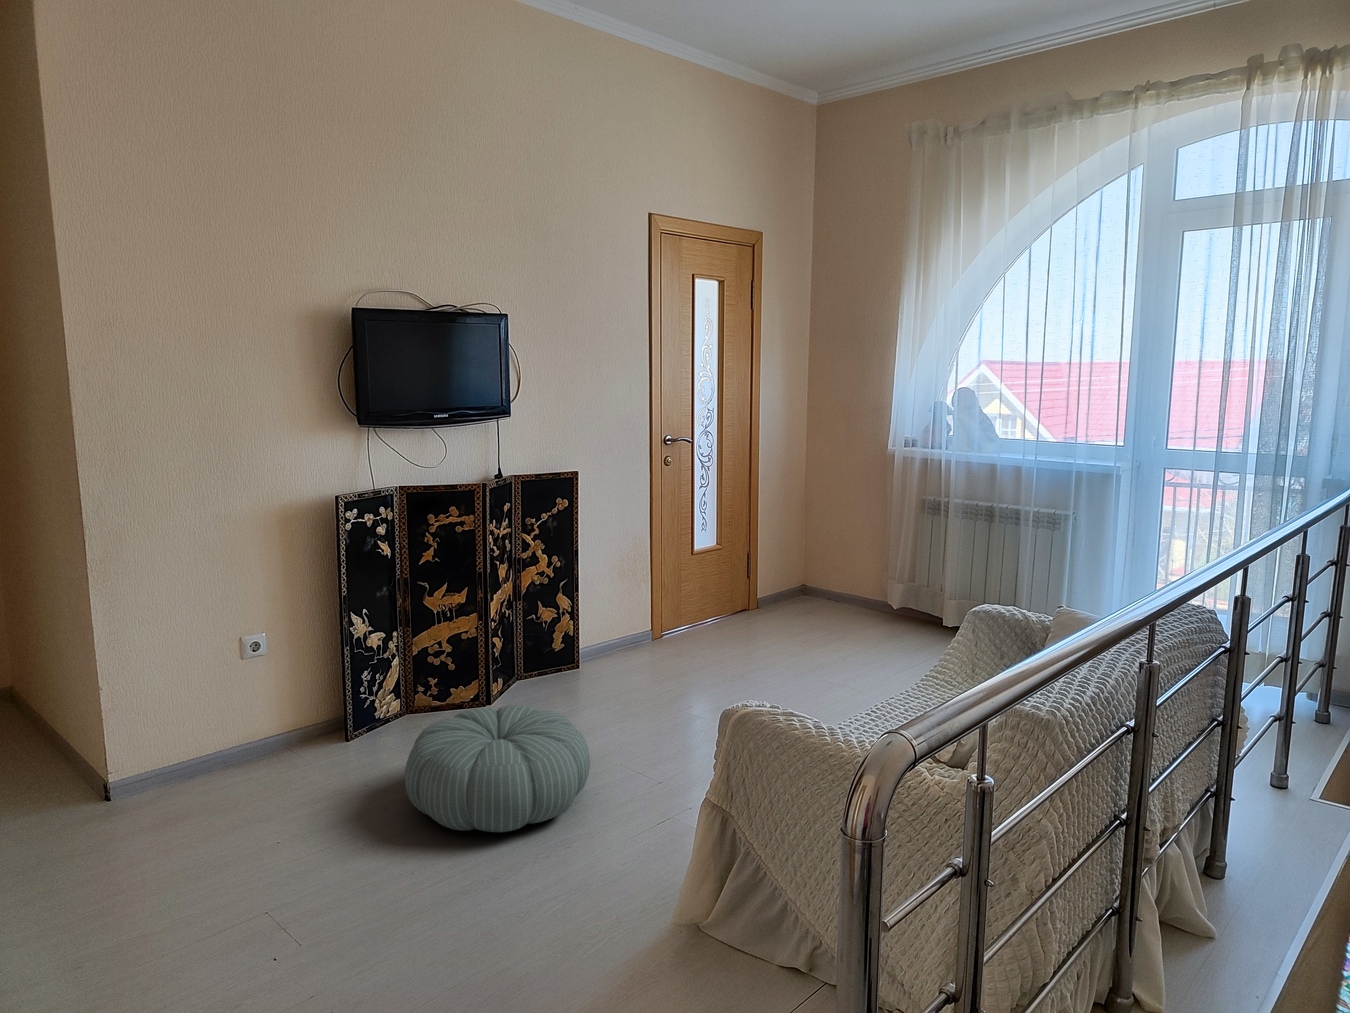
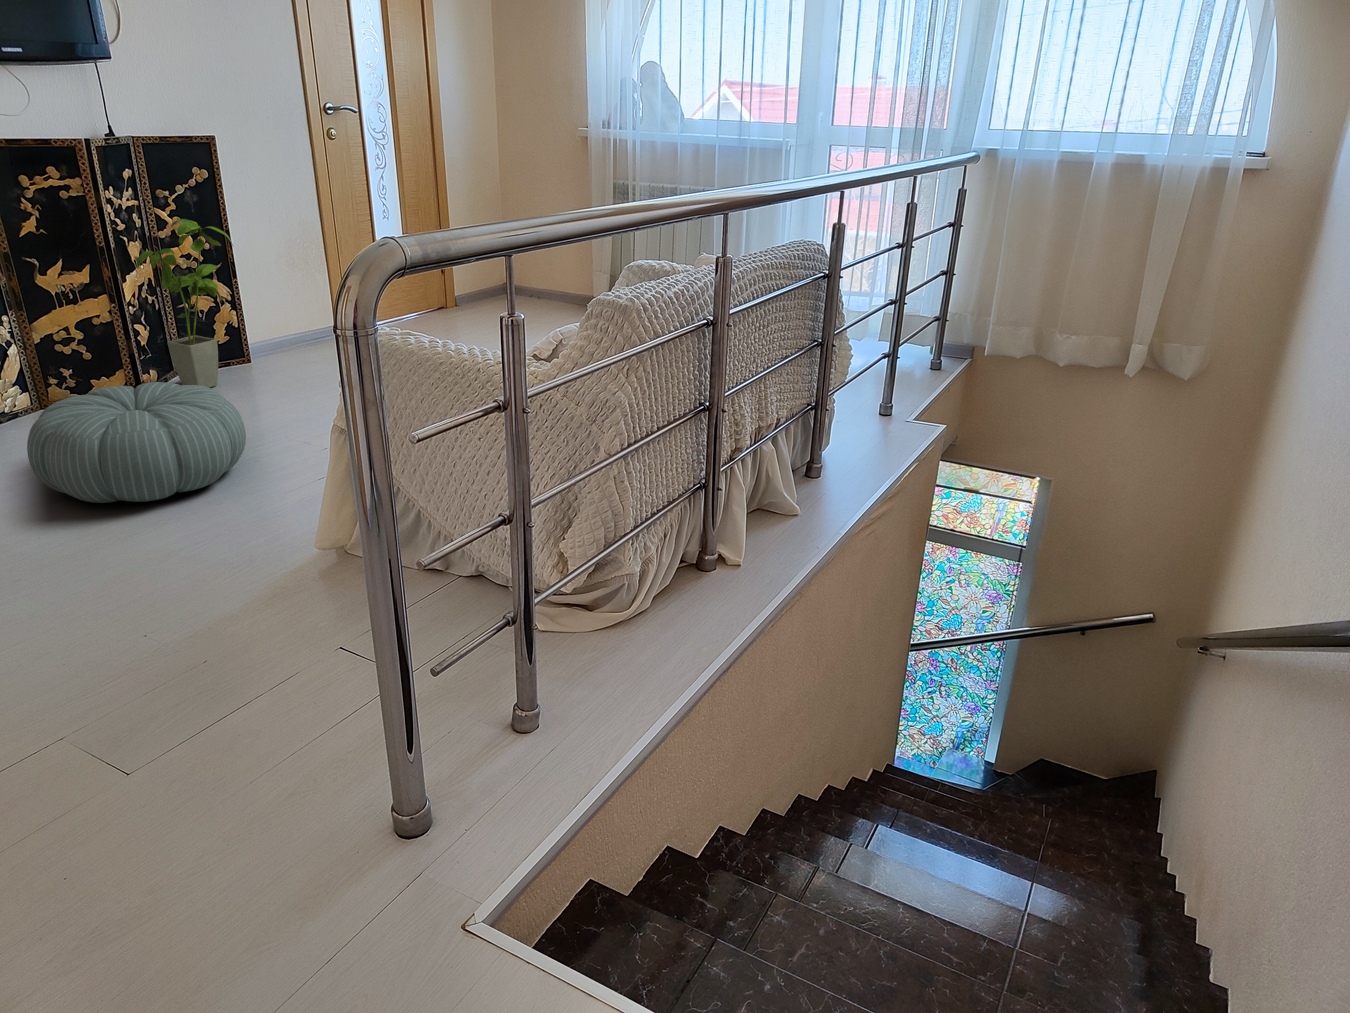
house plant: none [504,546,586,699] -> present [137,219,233,388]

